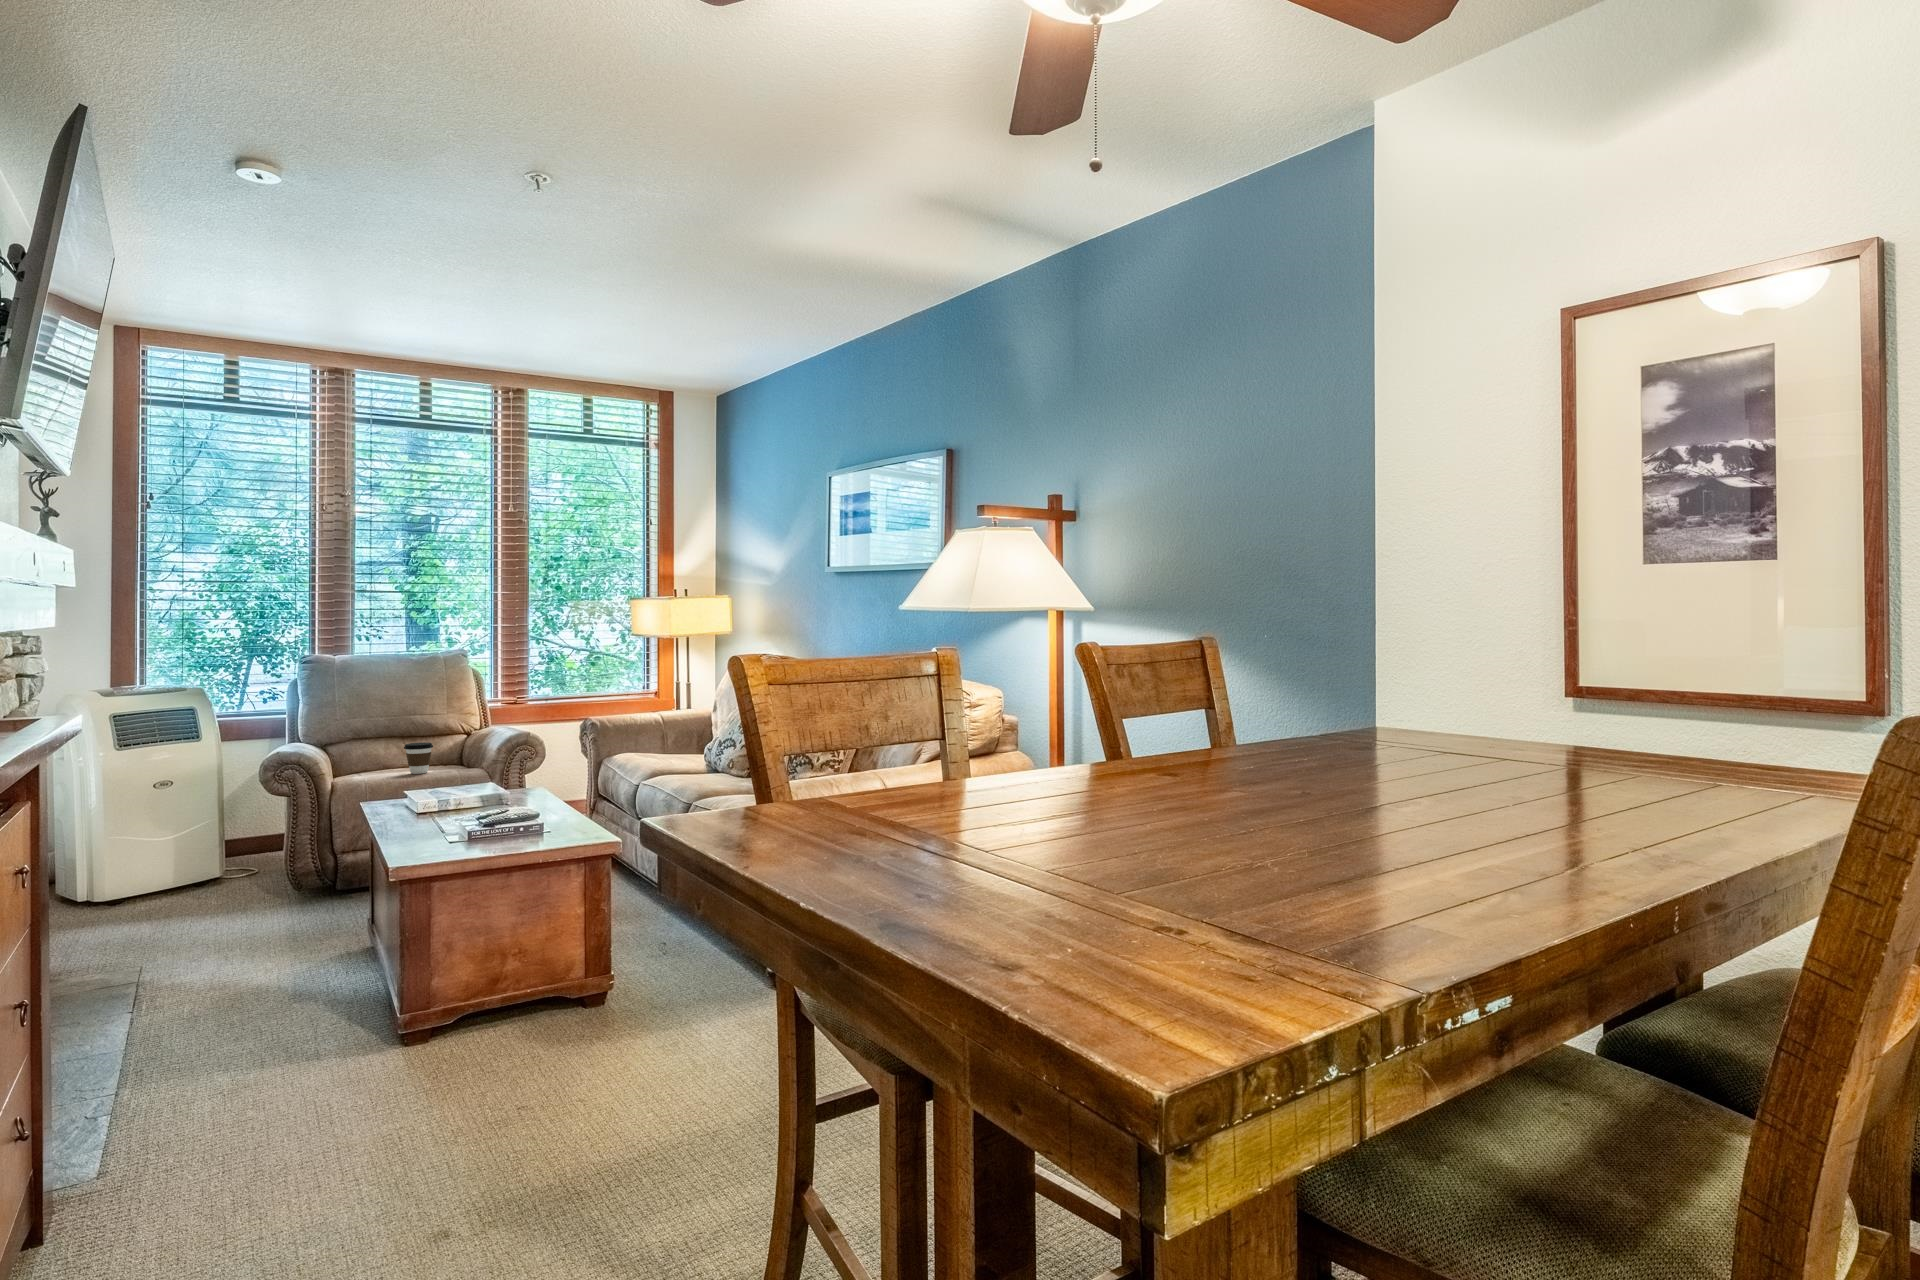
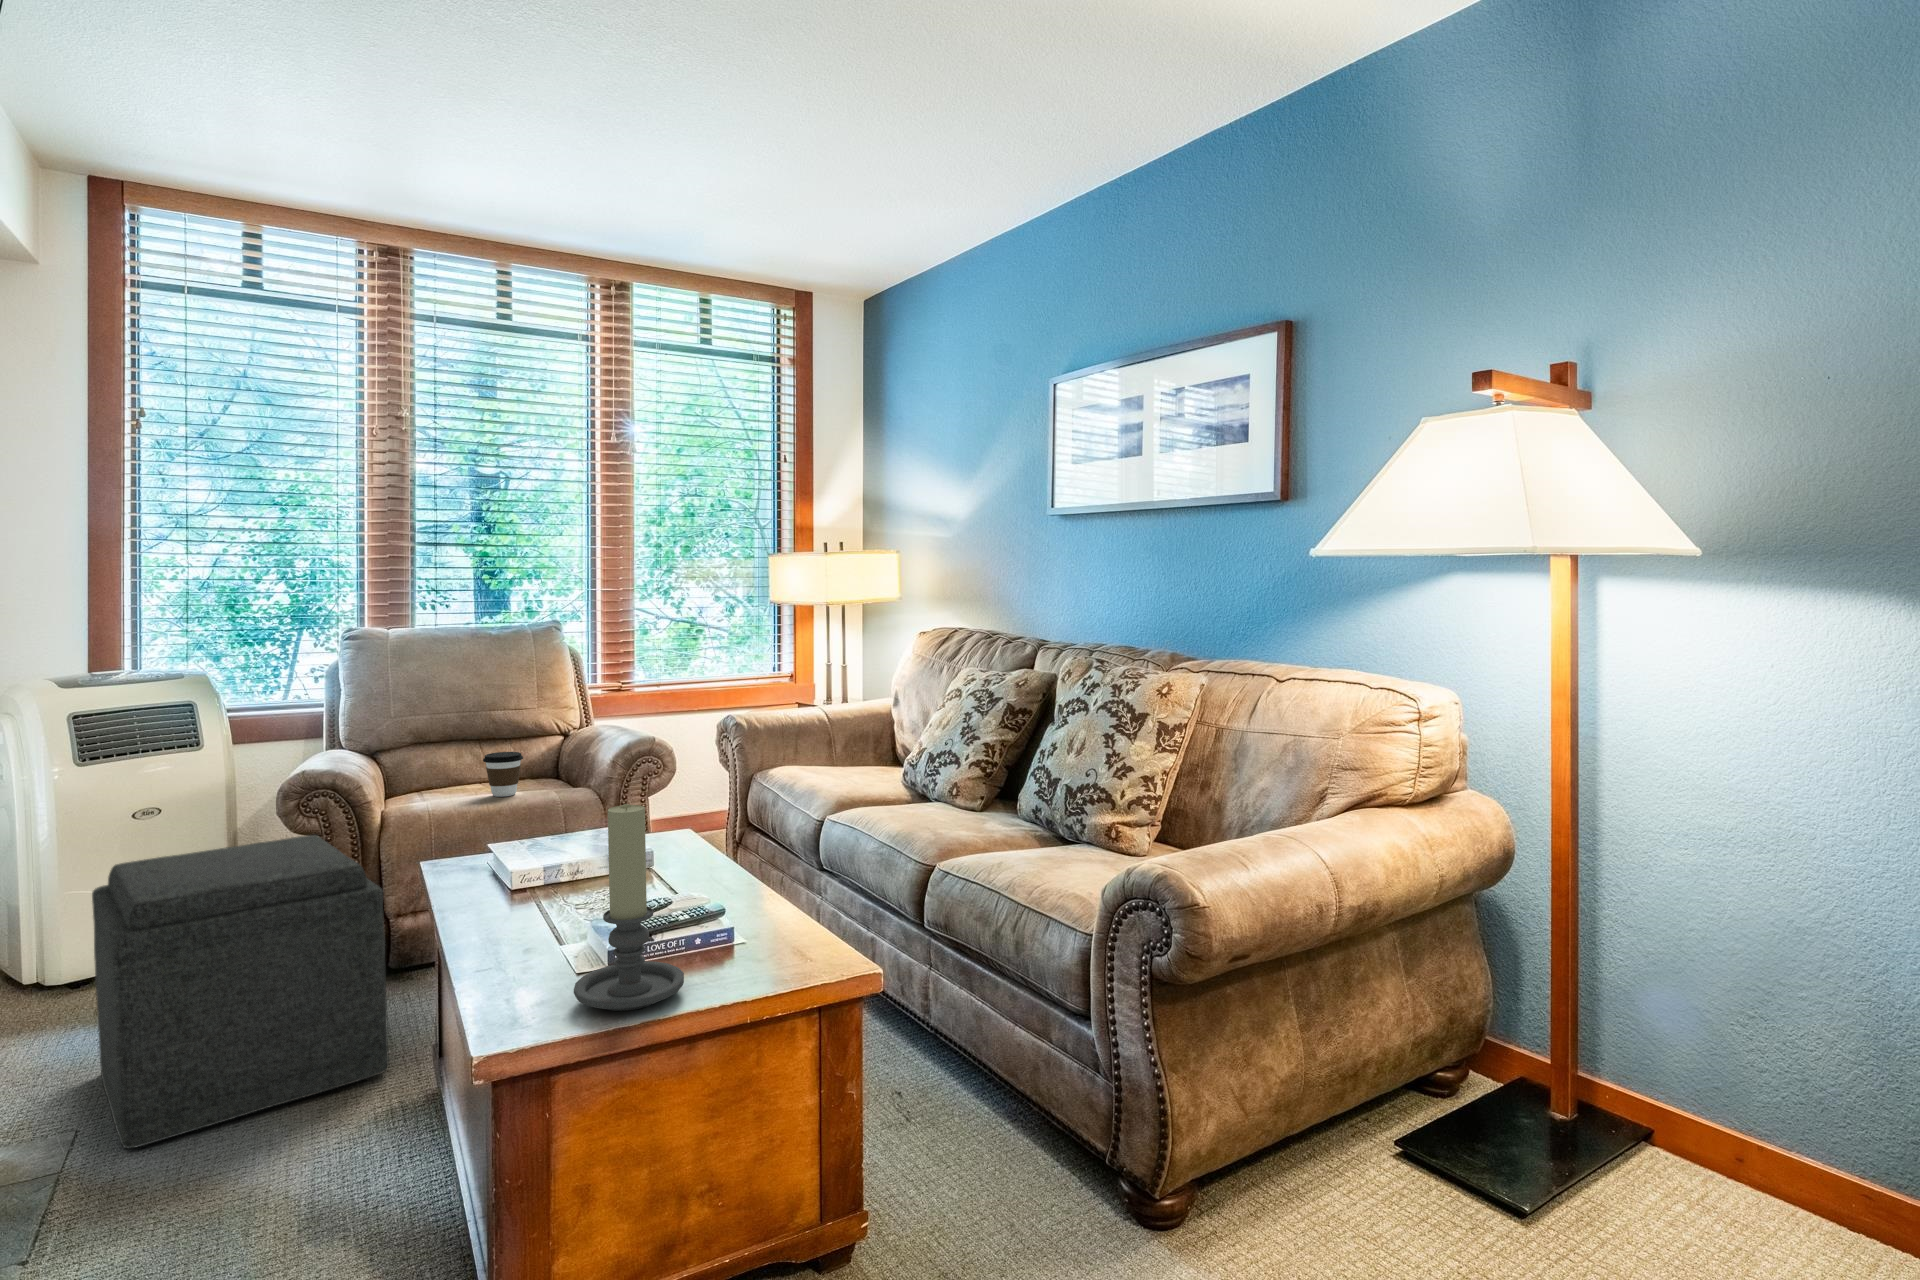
candle holder: none [444,744,506,852] -> present [574,804,684,1011]
ottoman: none [144,791,337,969] -> present [92,835,389,1148]

